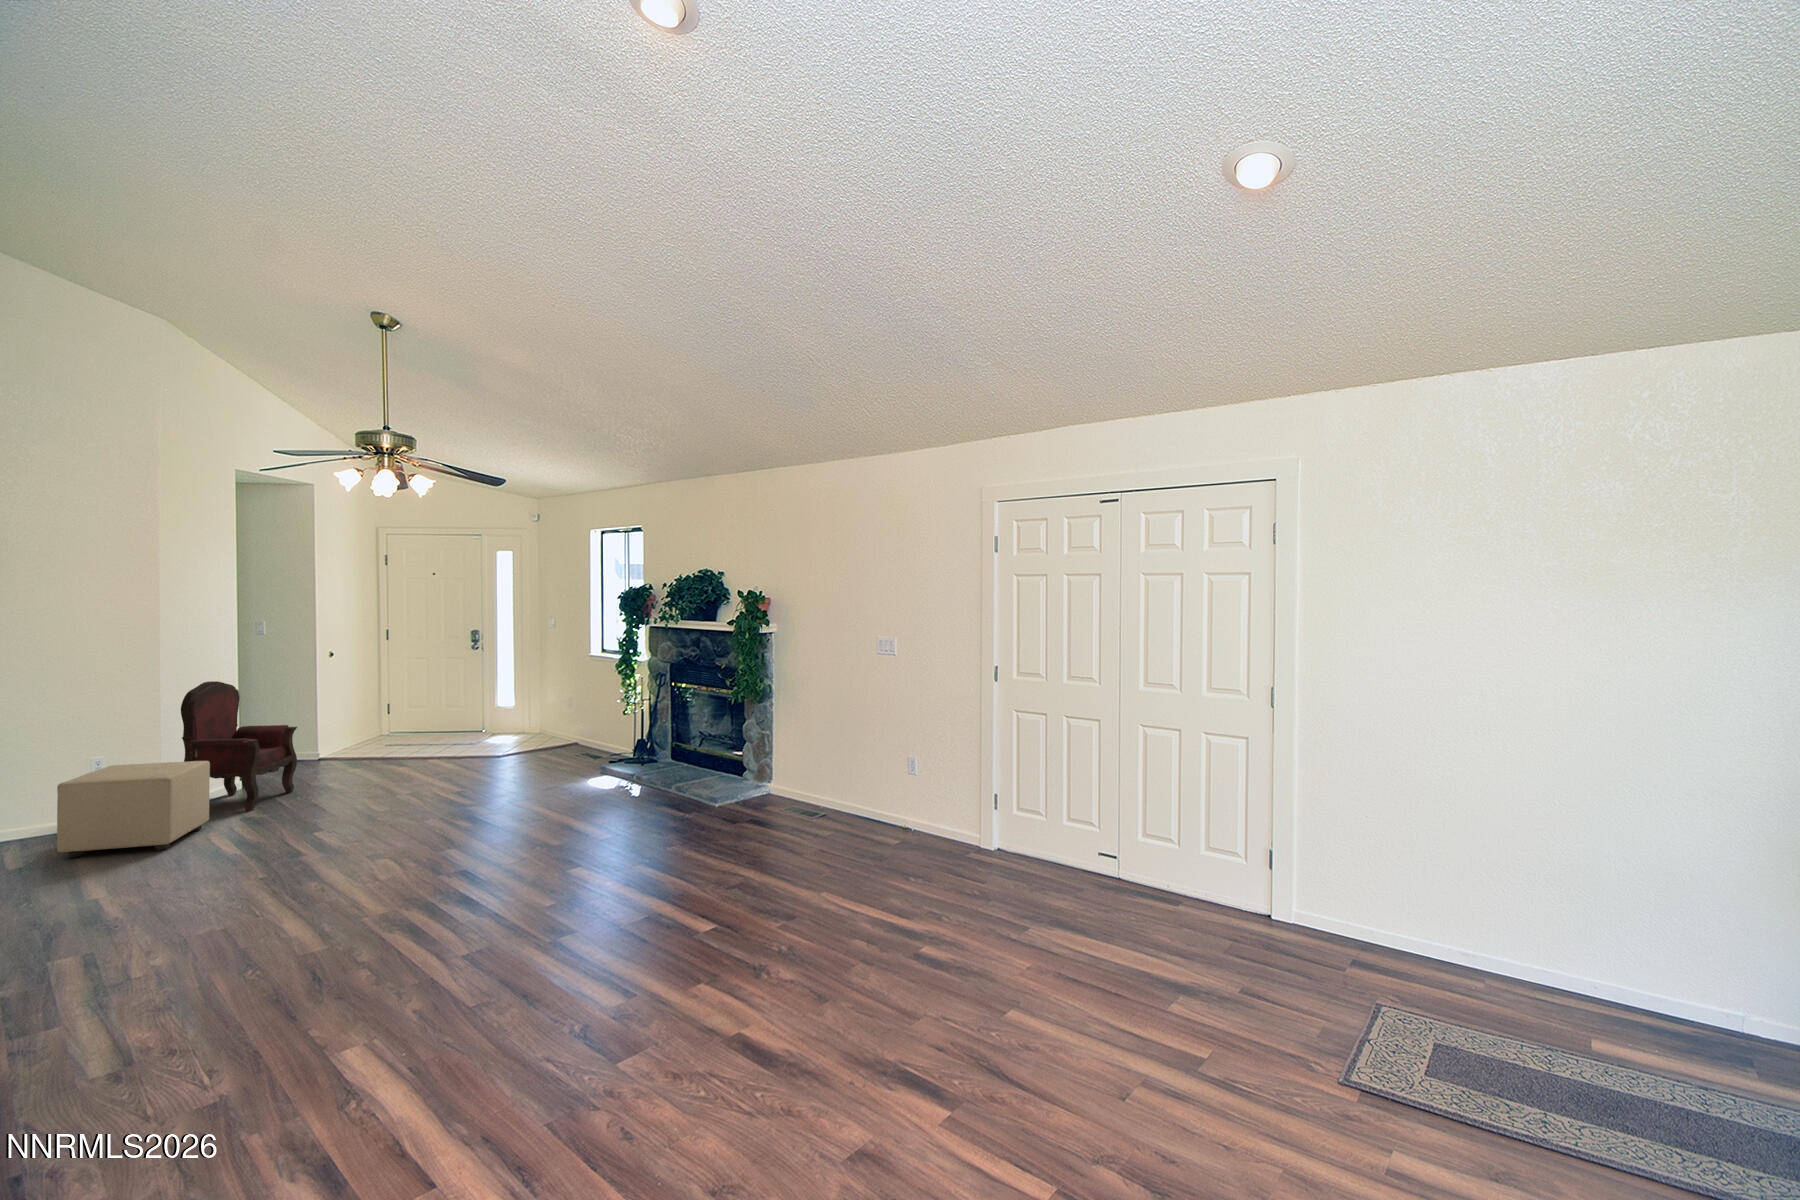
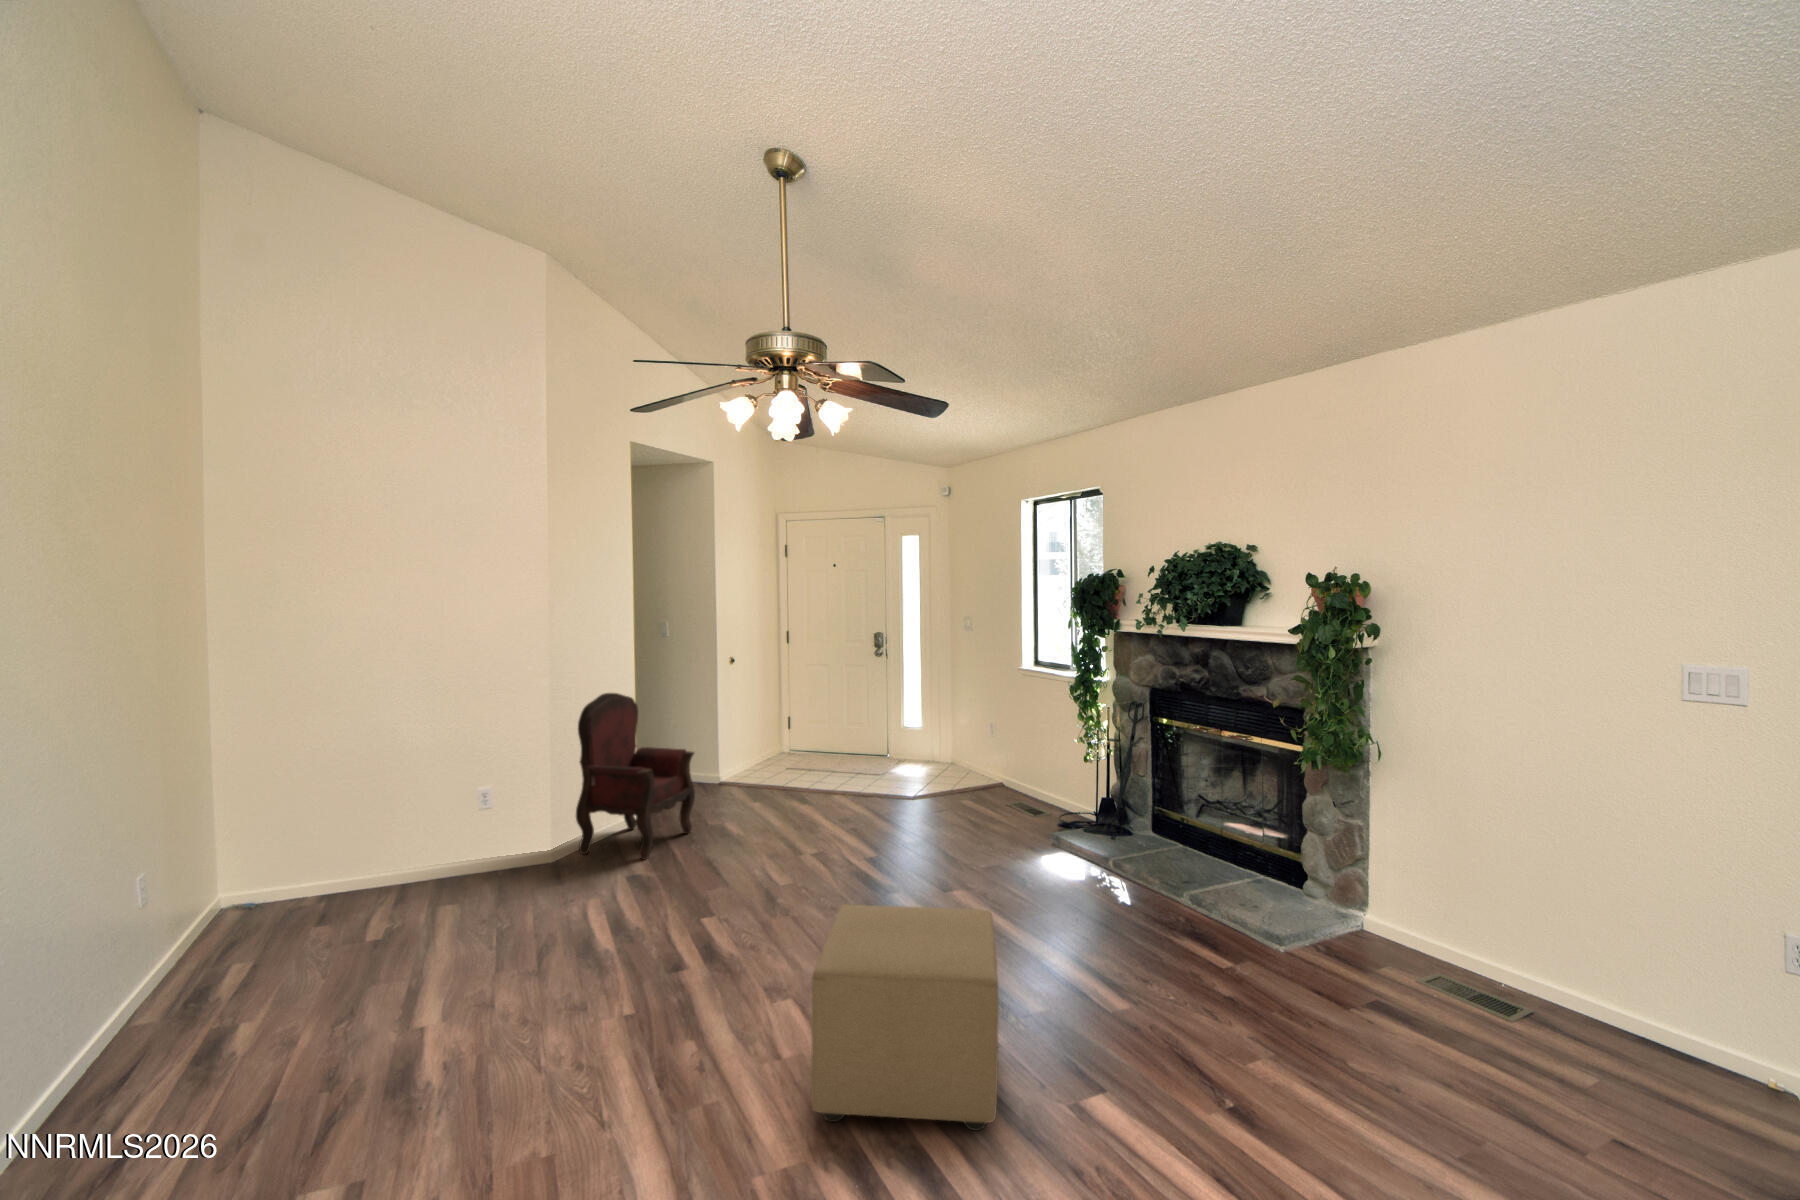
ottoman: present [57,761,210,858] -> present [811,905,999,1131]

